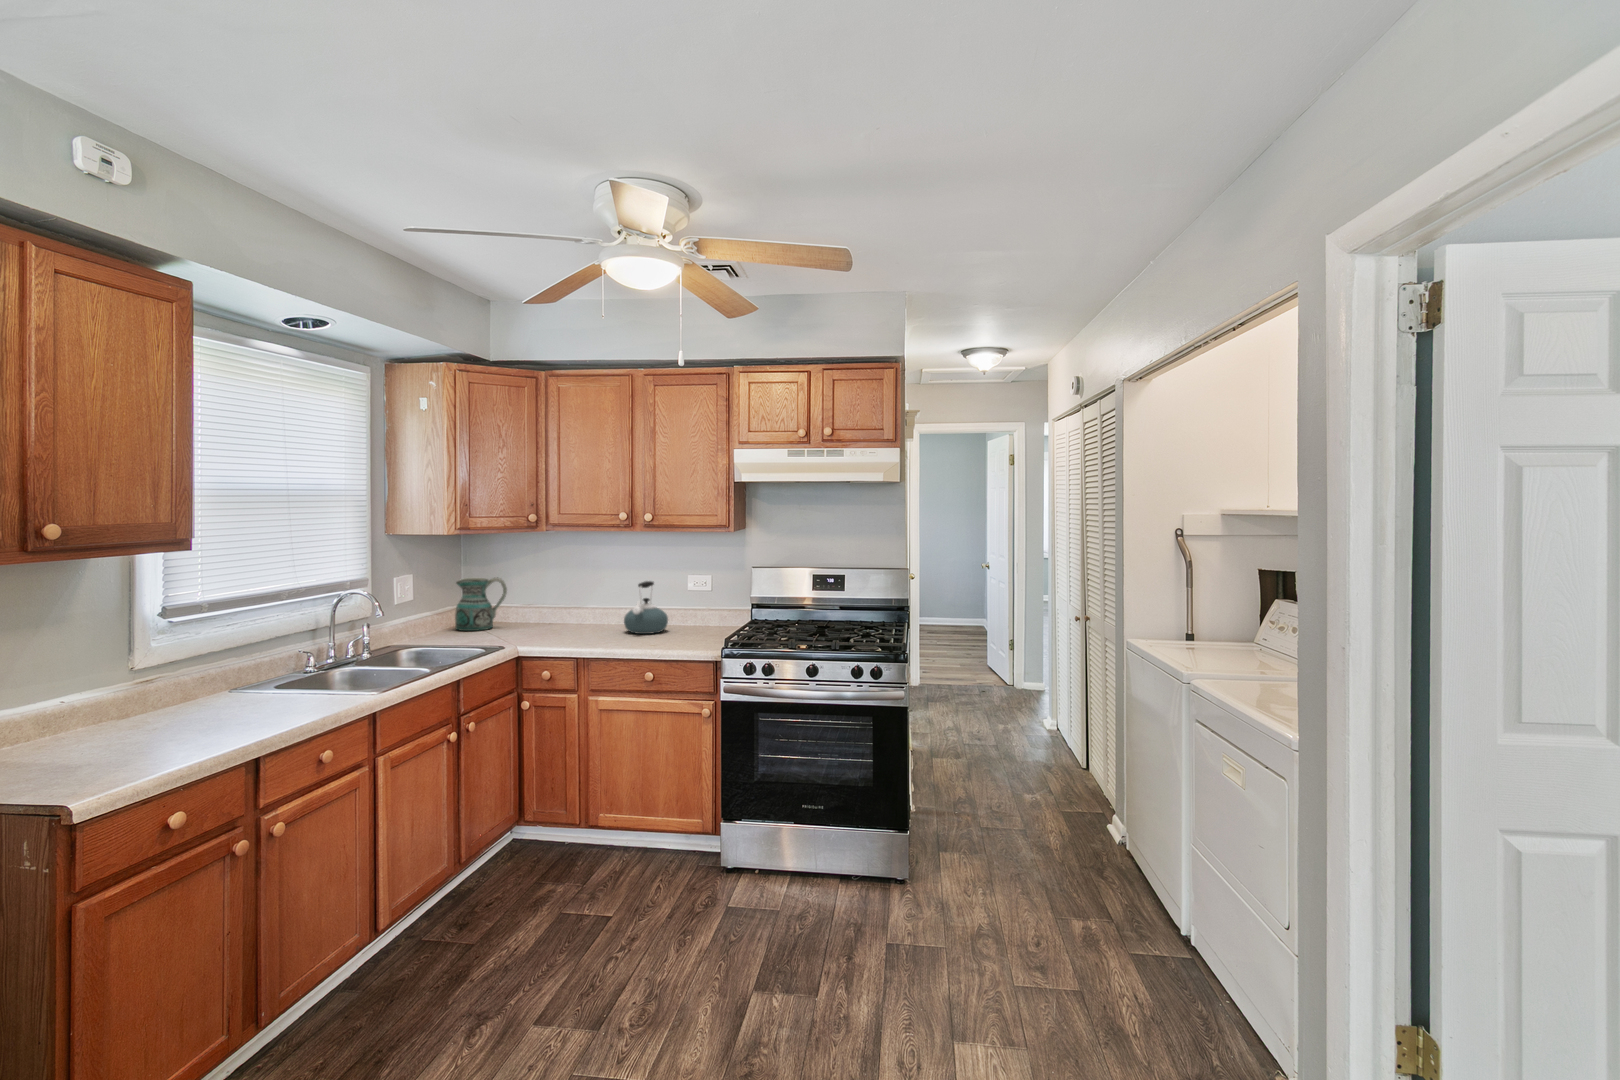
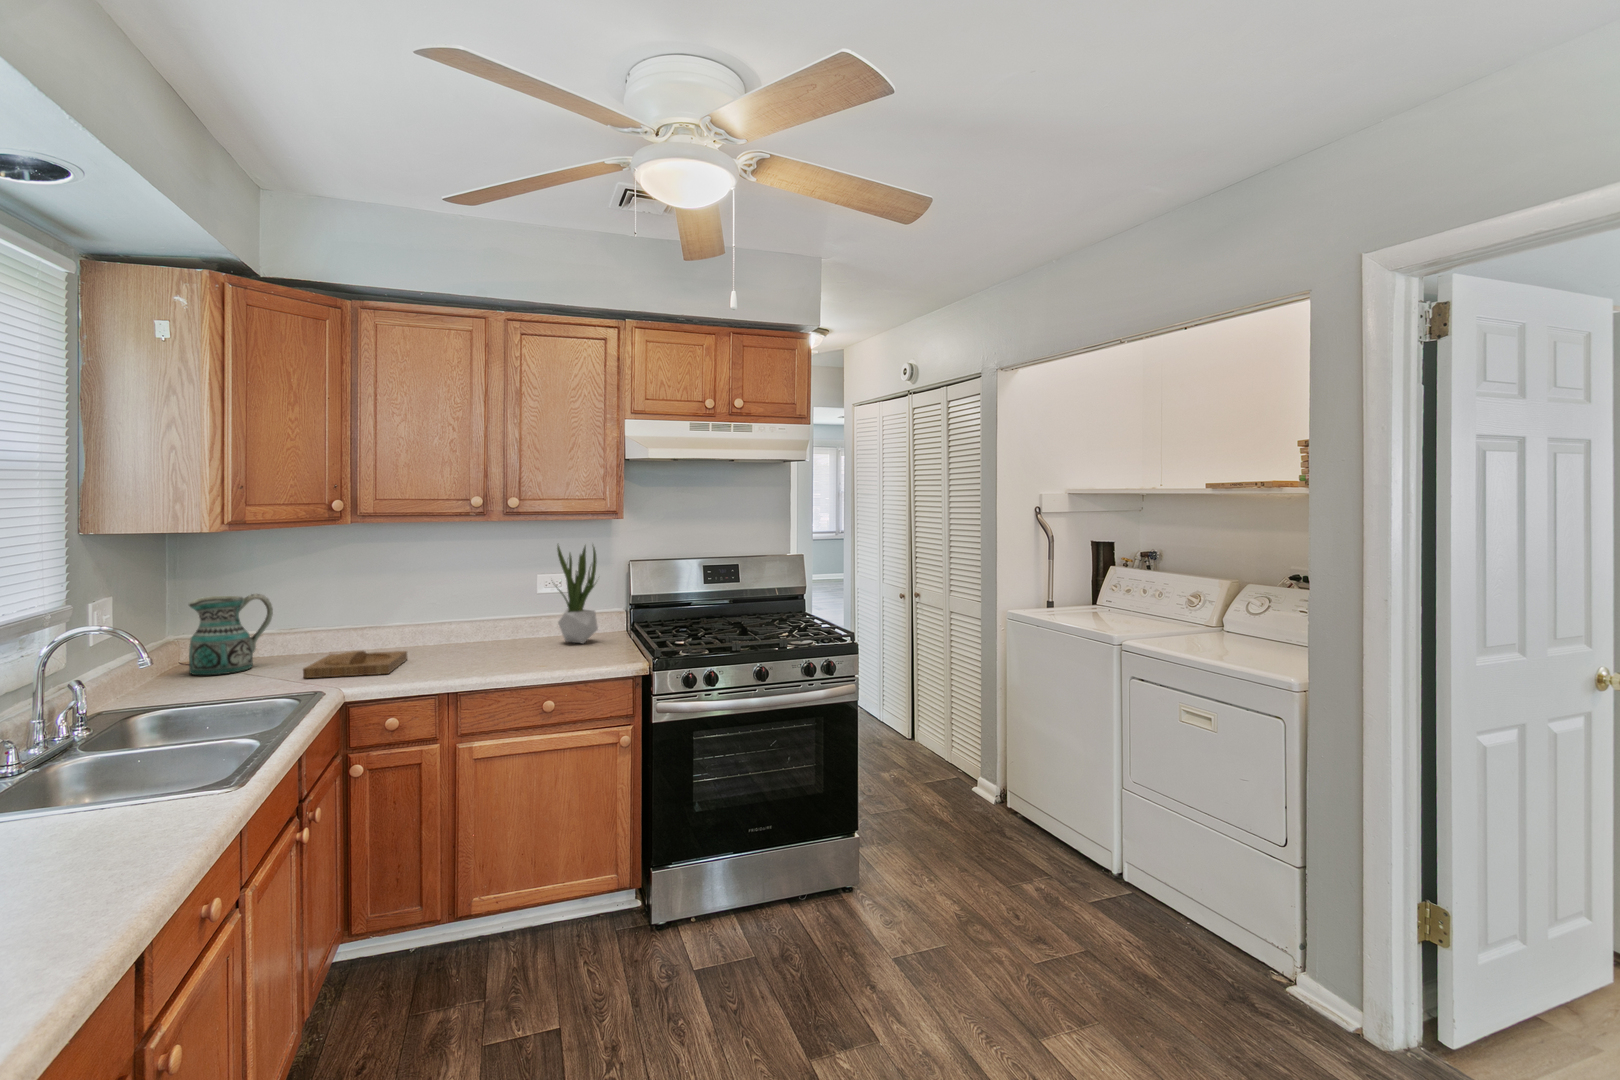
potted plant: none [689,549,728,632] -> present [557,546,598,643]
kettle: present [624,581,668,634] -> none [467,586,527,654]
tray: none [505,623,582,640] -> present [303,651,407,678]

